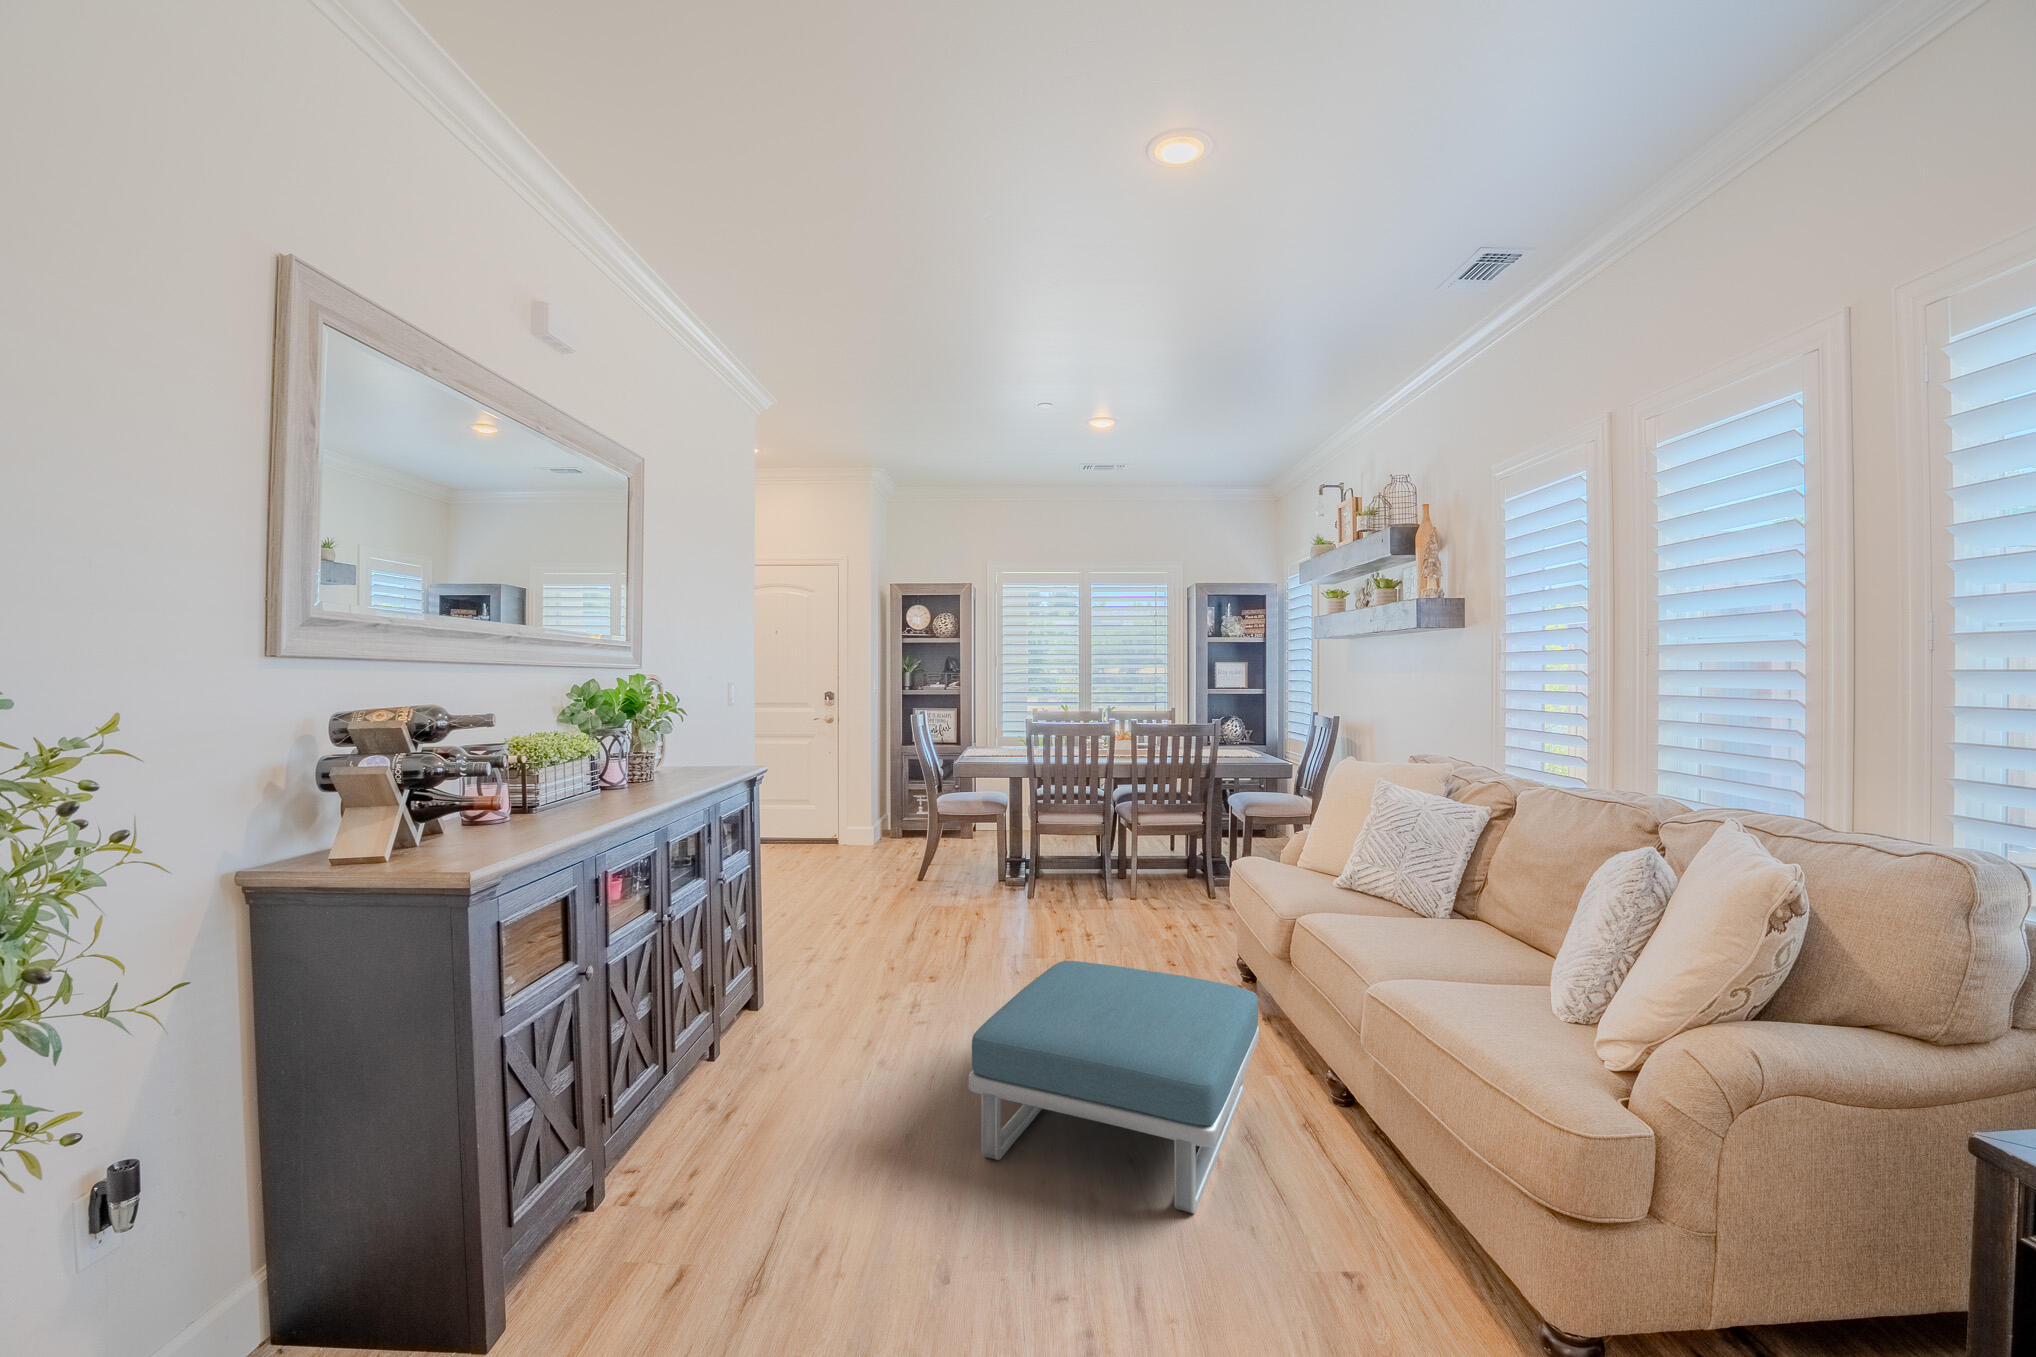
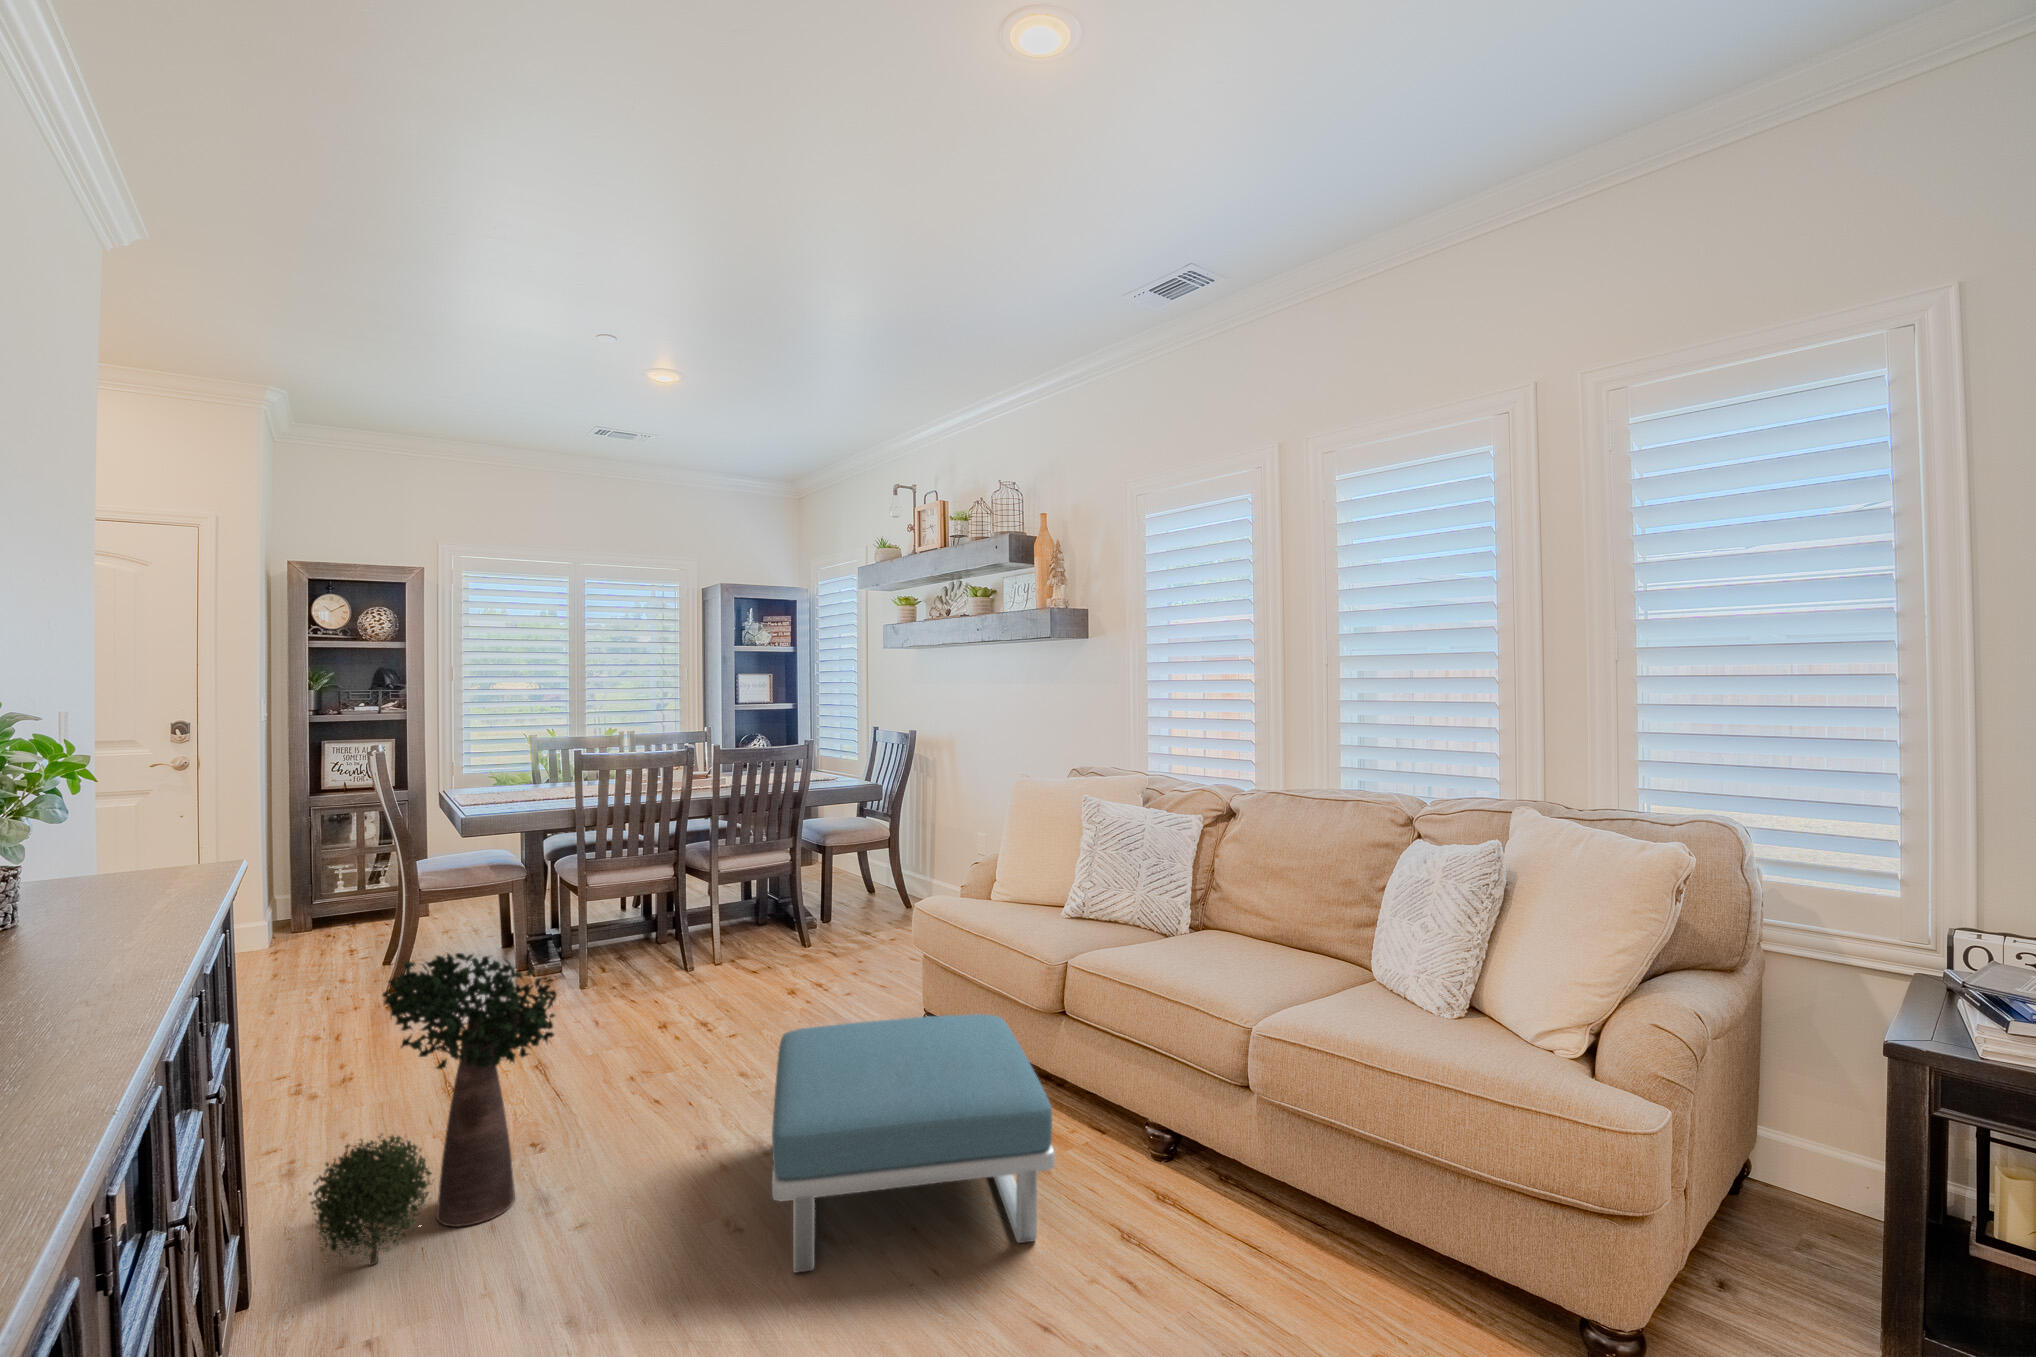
potted plant: none [734,849,899,1052] -> present [309,953,556,1265]

